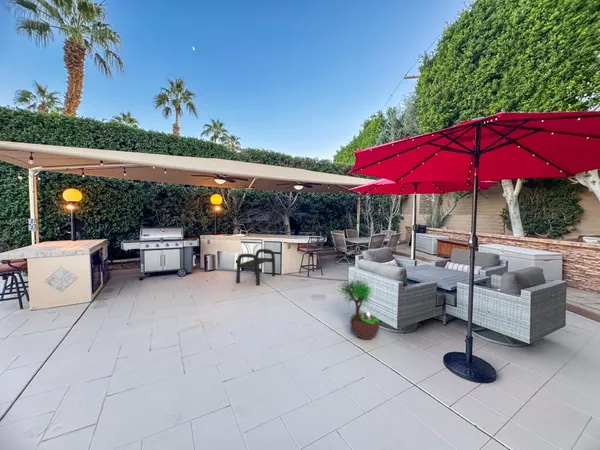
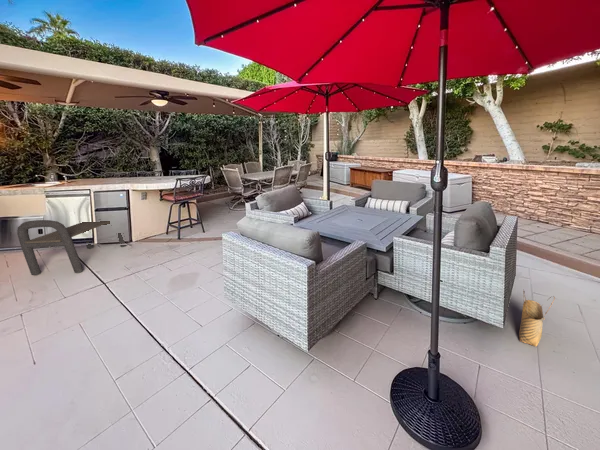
potted tree: present [340,279,379,339] -> none [174,255,277,380]
woven basket: none [551,327,574,367] -> present [519,291,555,347]

